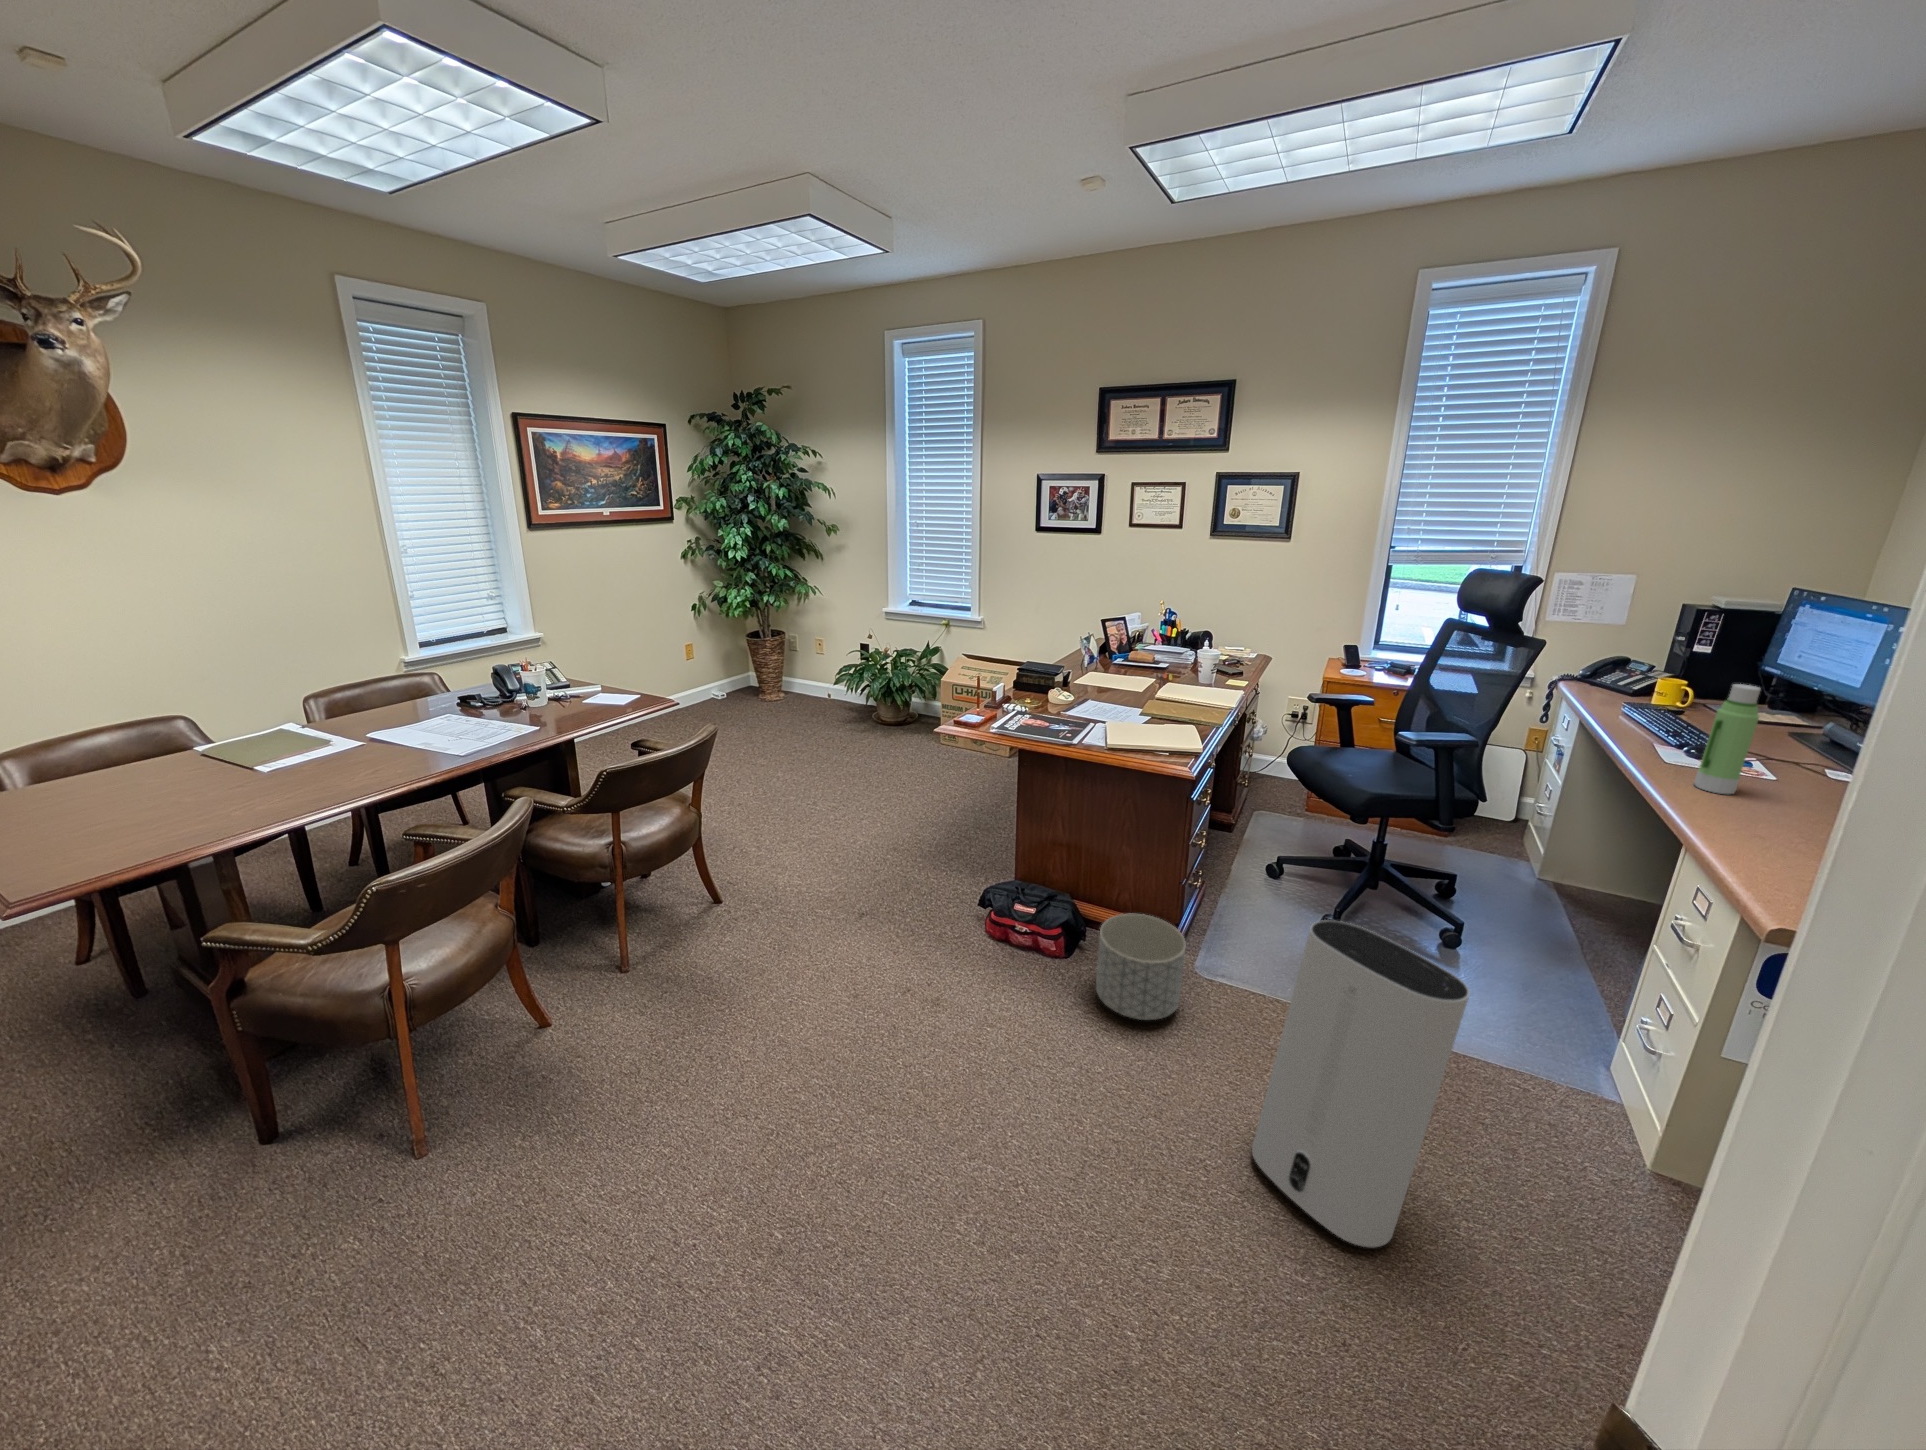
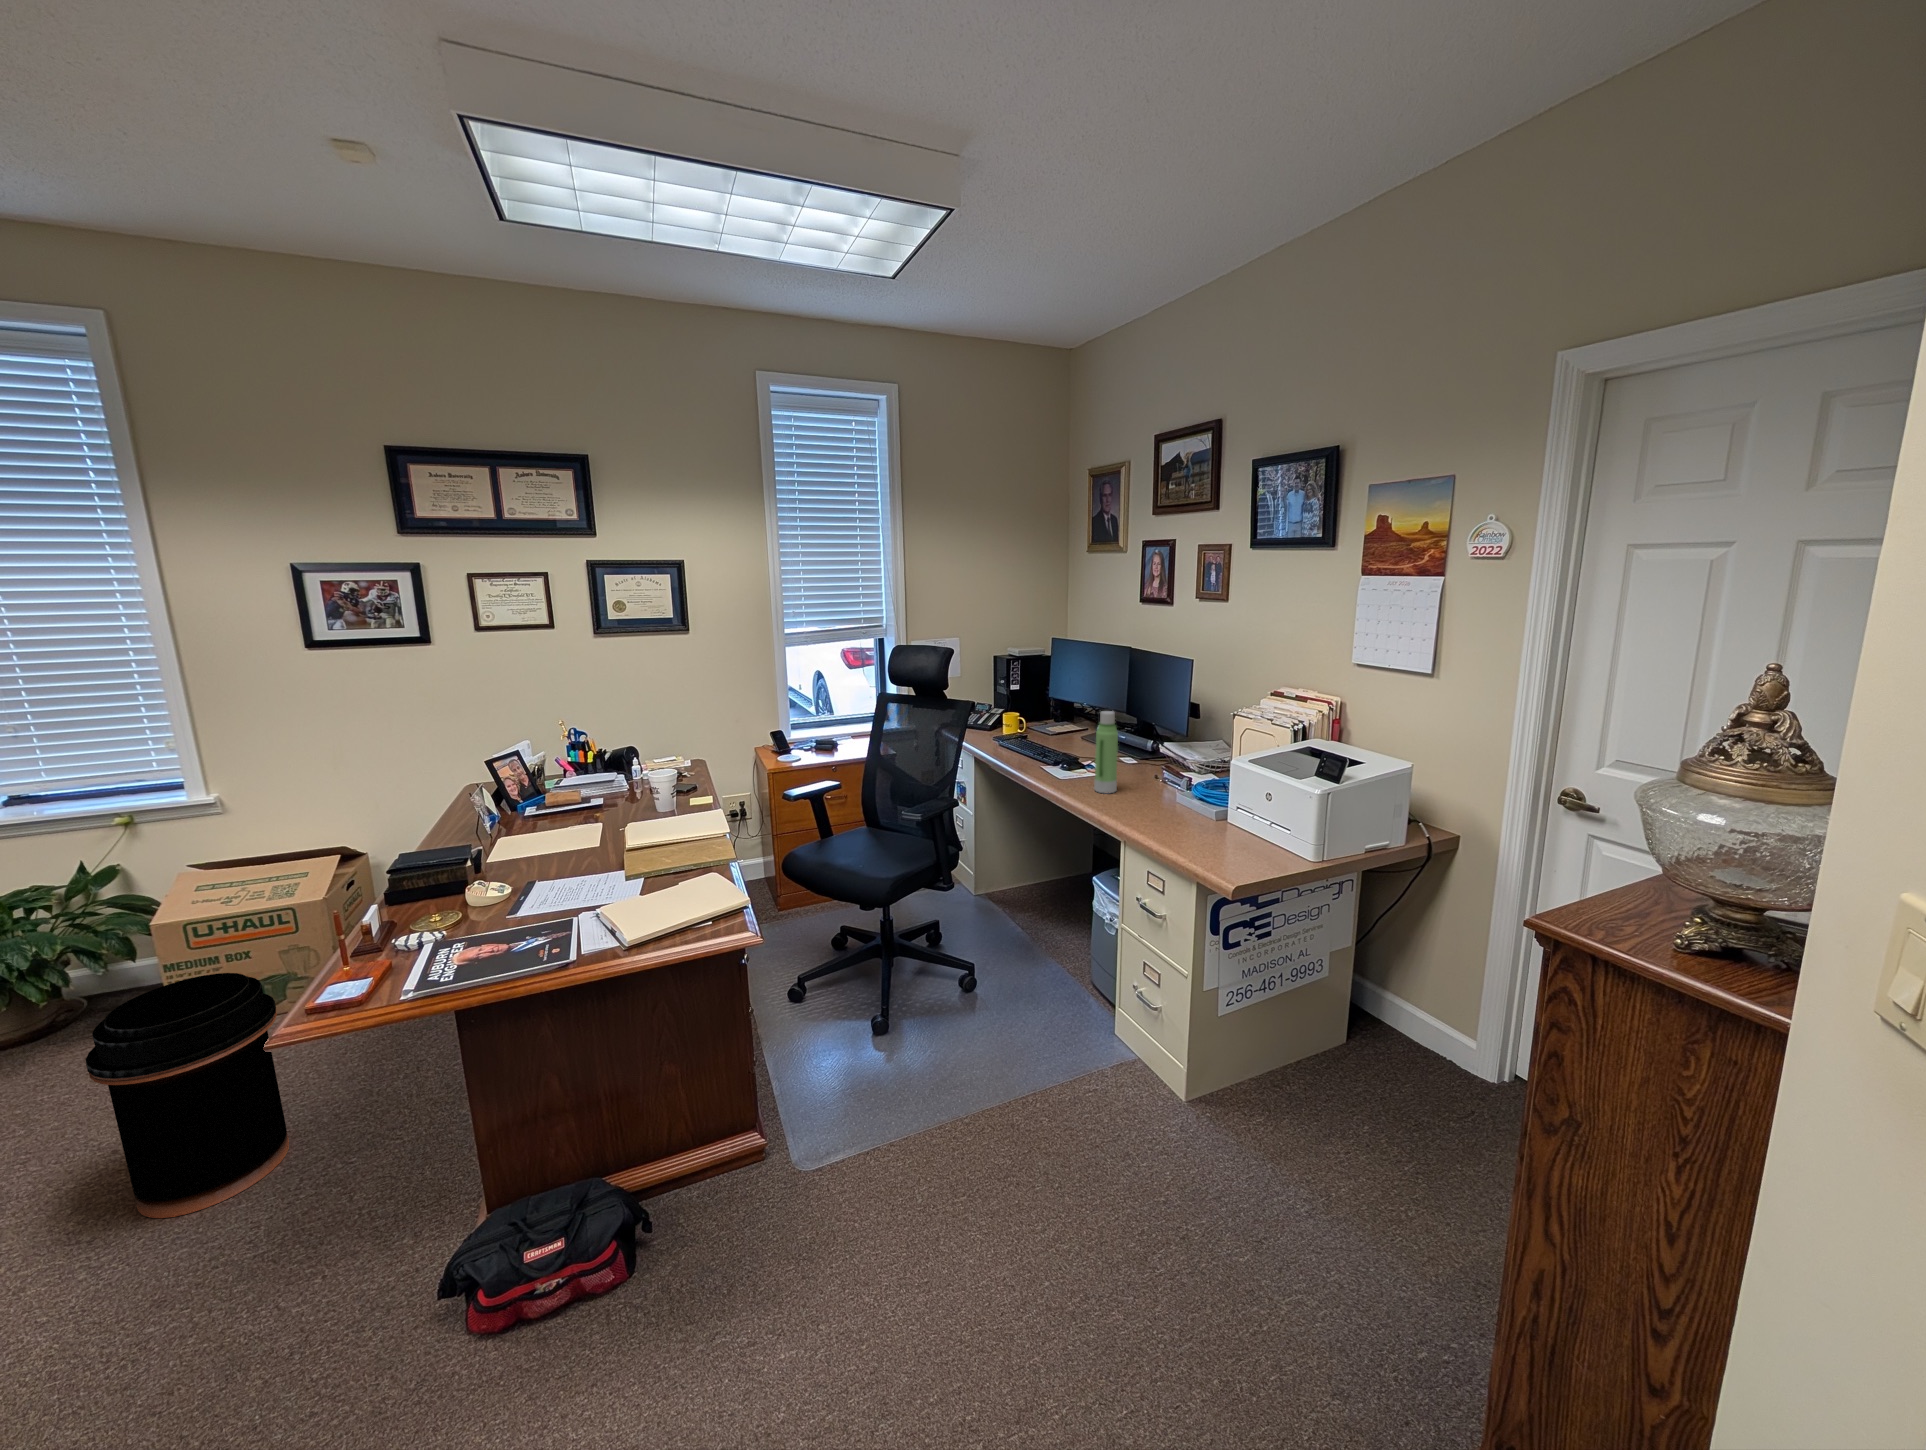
trash can: none [899,706,968,823] -> present [86,973,289,1218]
planter: present [1096,914,1186,1020] -> none [690,1137,813,1311]
air purifier: present [1252,920,1470,1247] -> none [985,1032,1144,1385]

